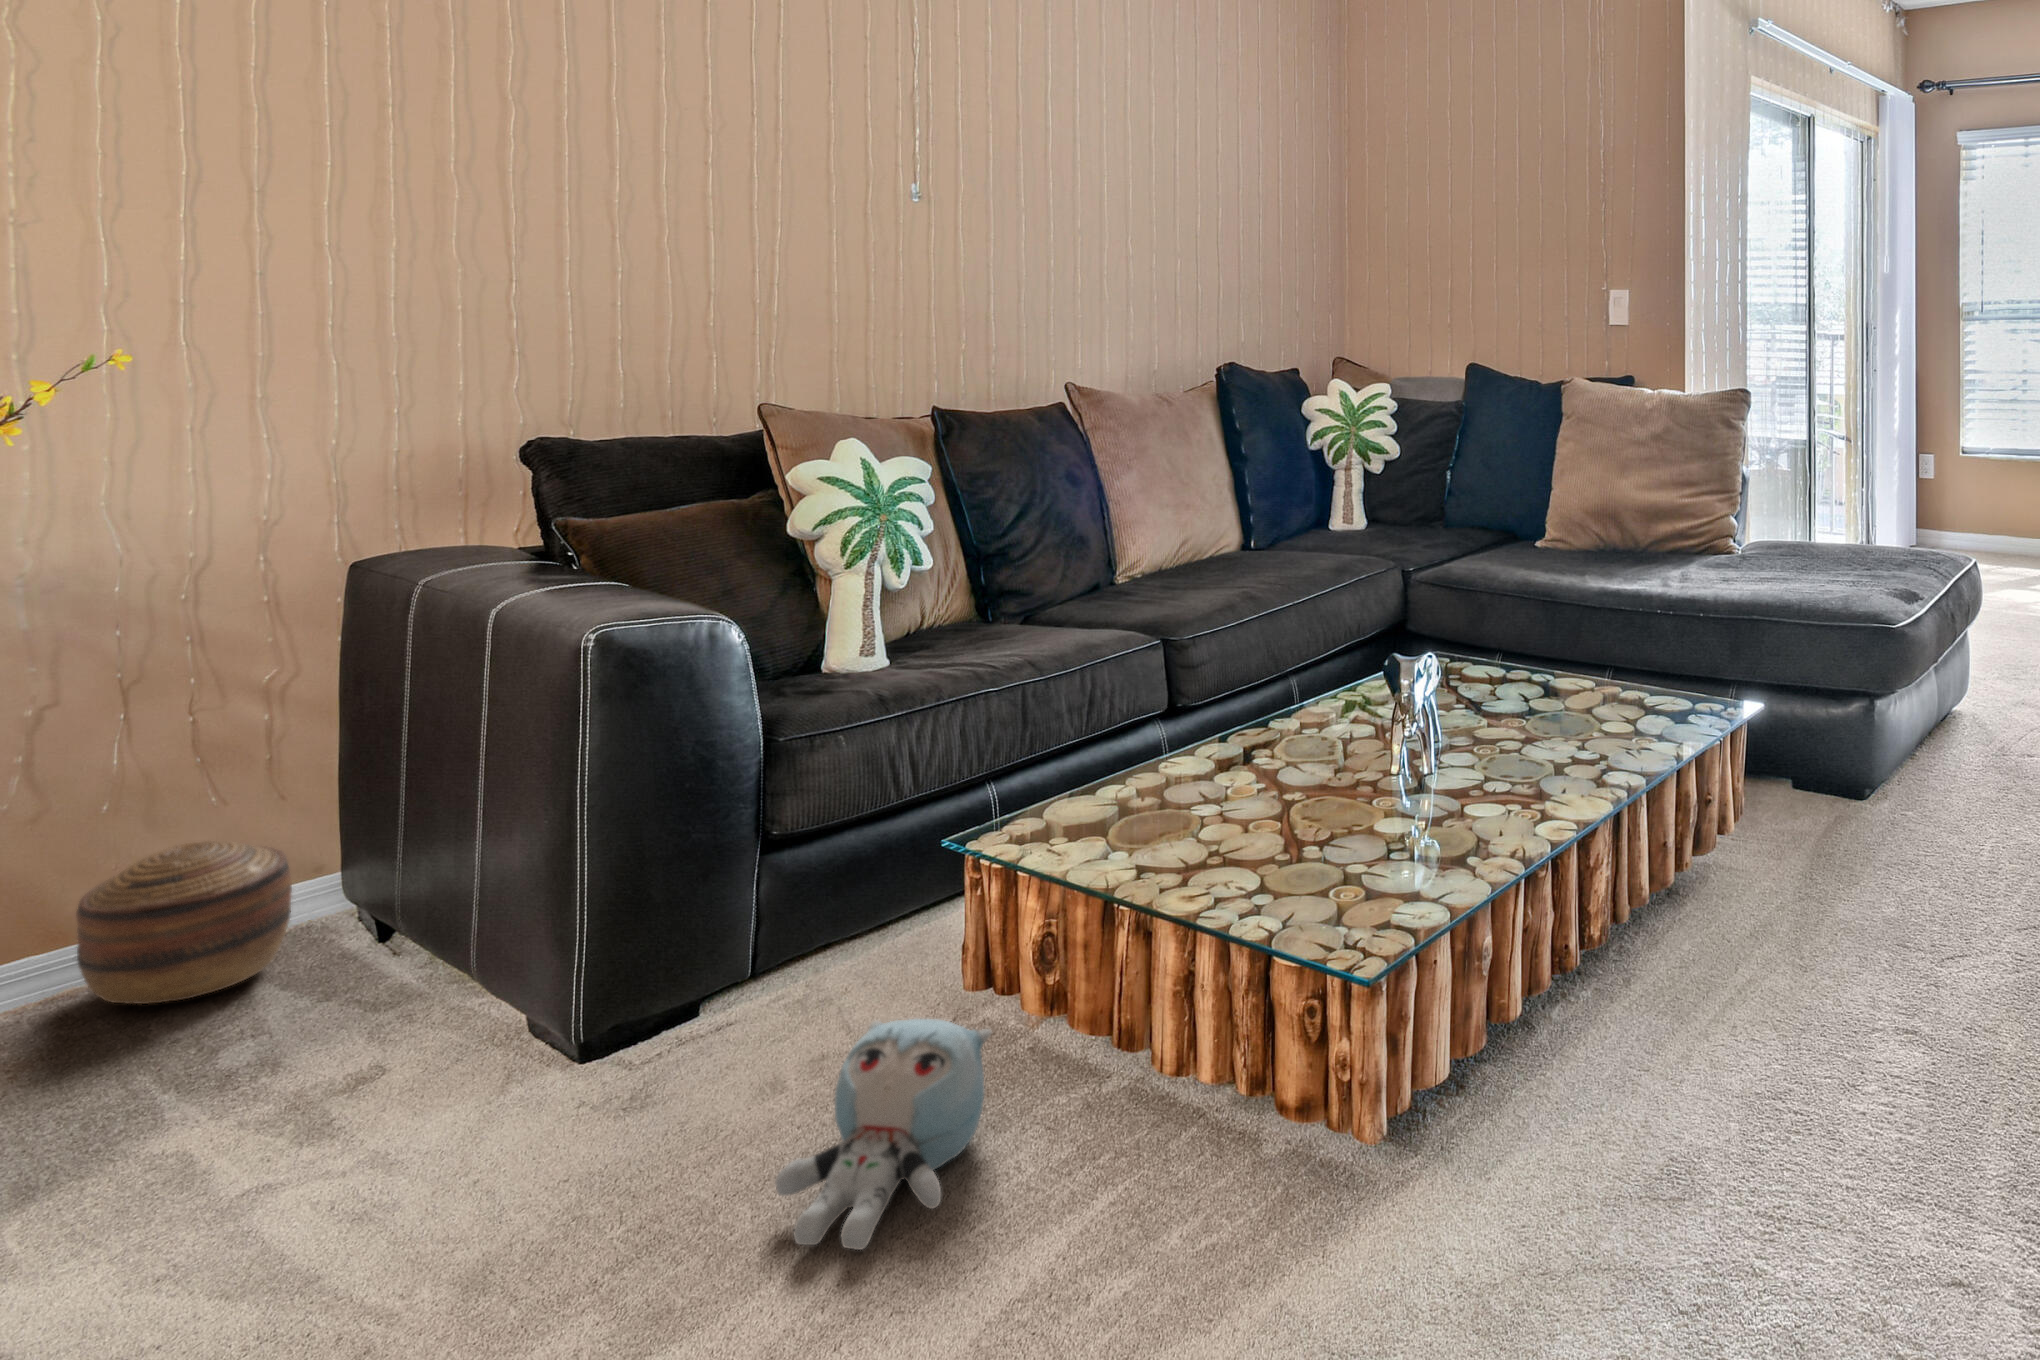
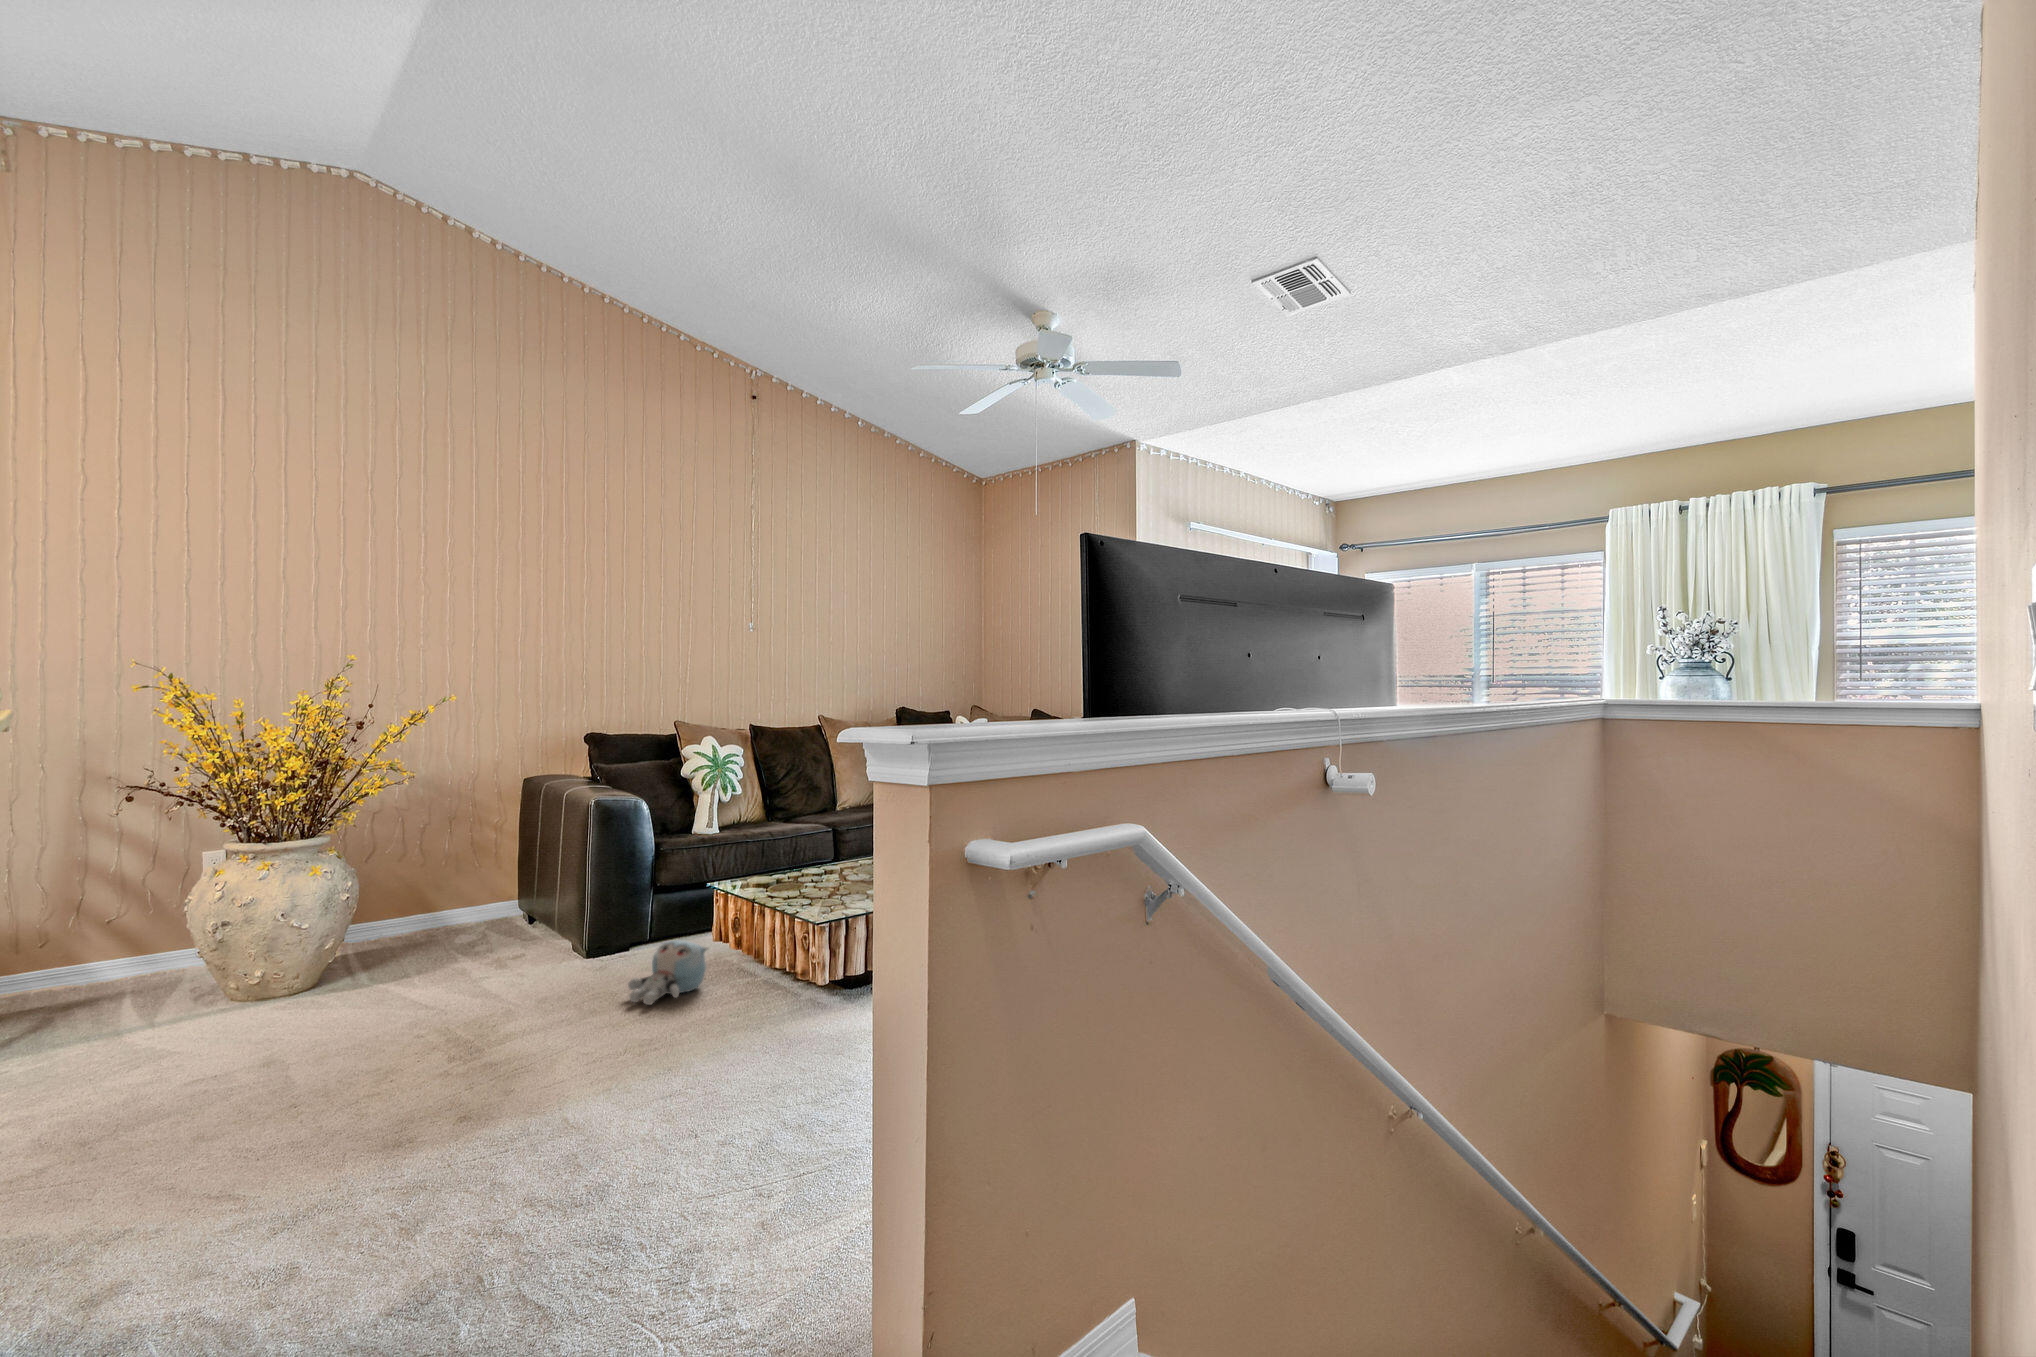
basket: present [76,841,292,1004] -> none [437,877,503,932]

